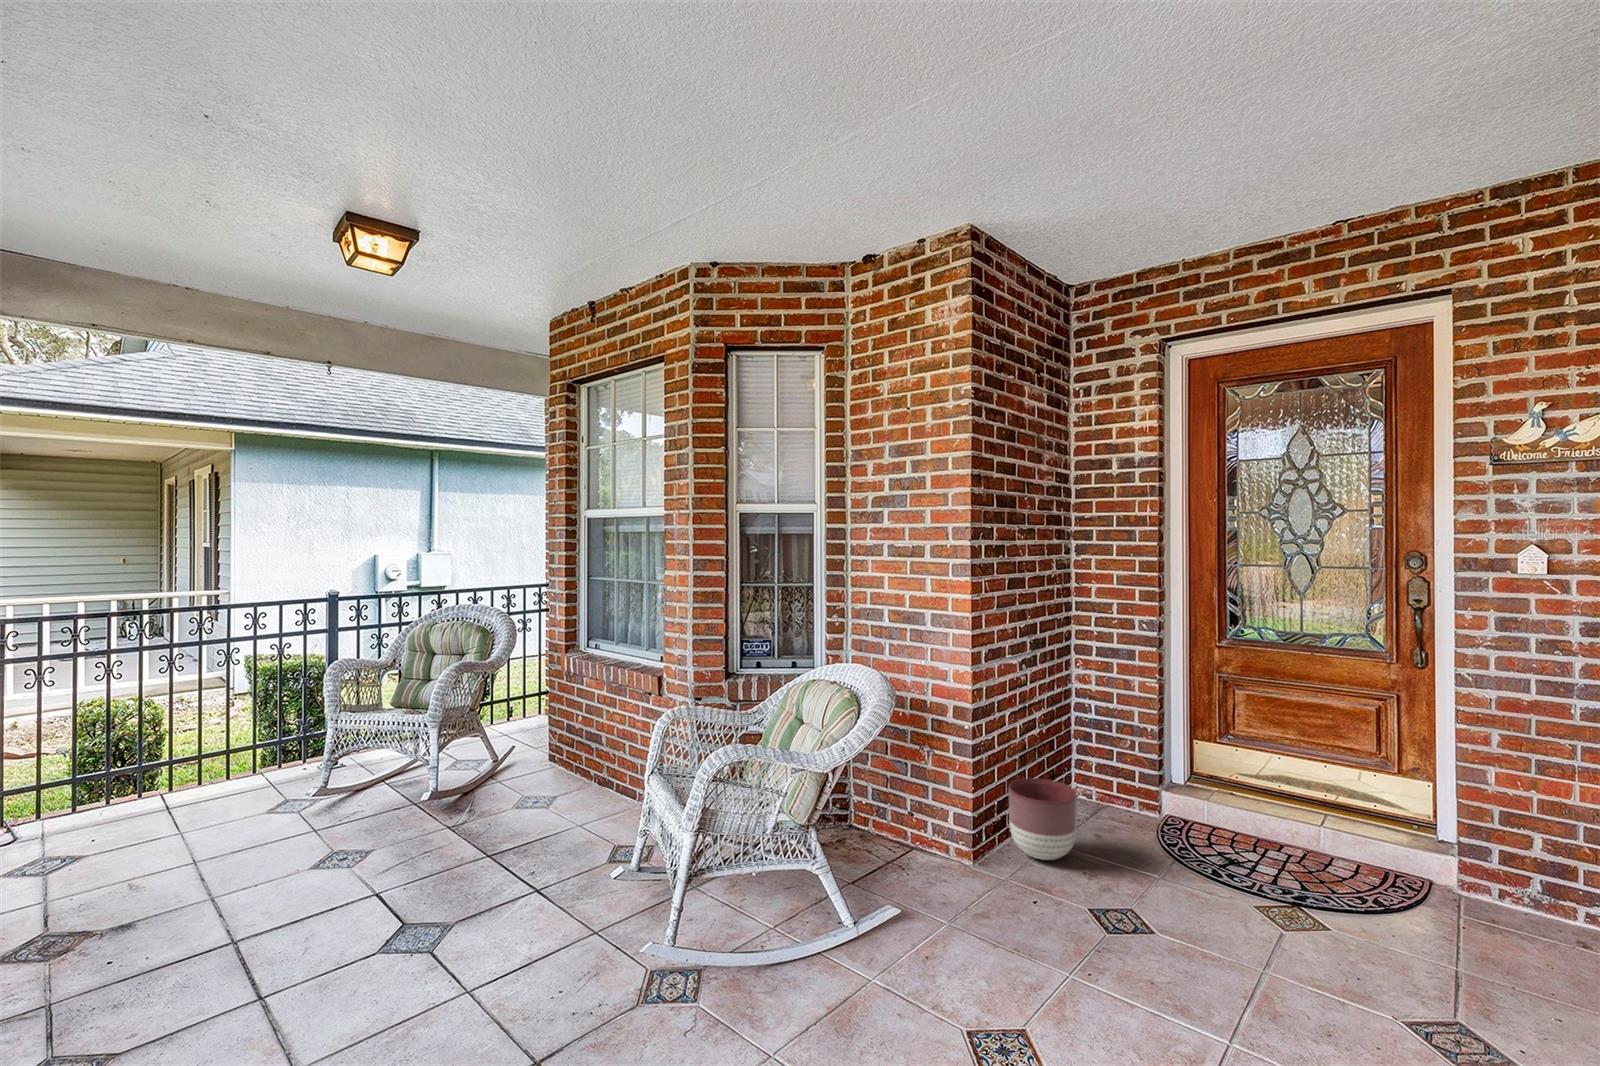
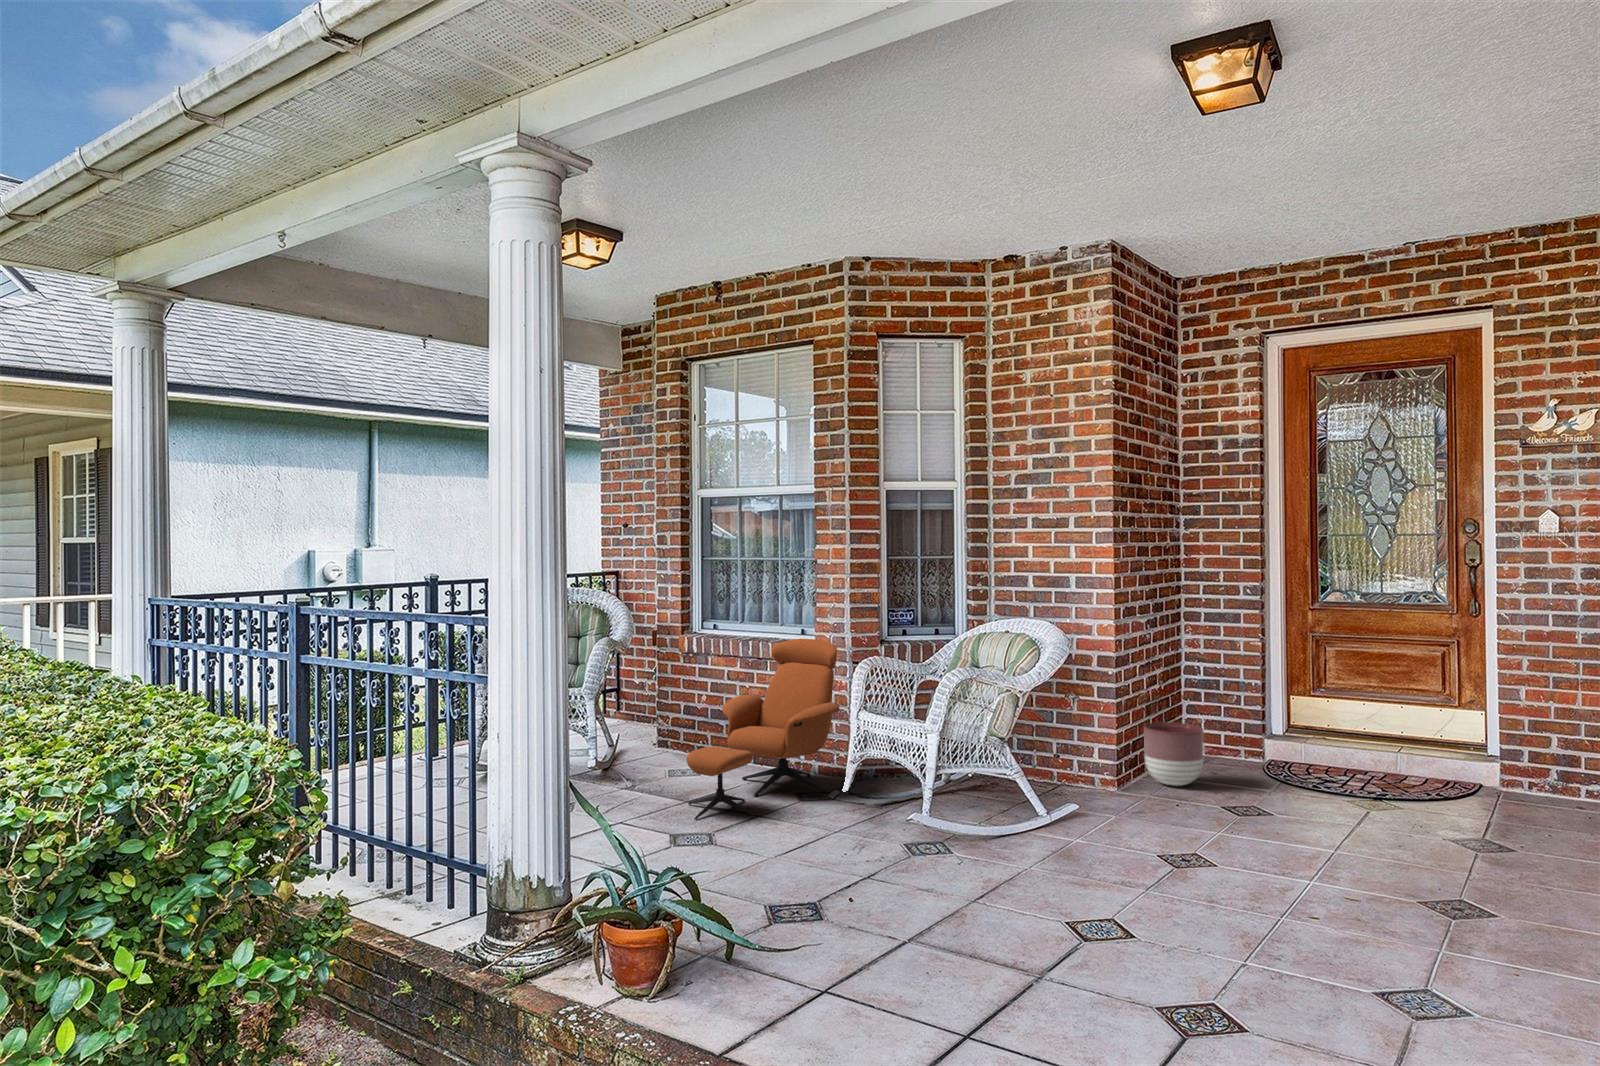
lounge chair: none [456,670,674,894] -> present [686,639,839,819]

